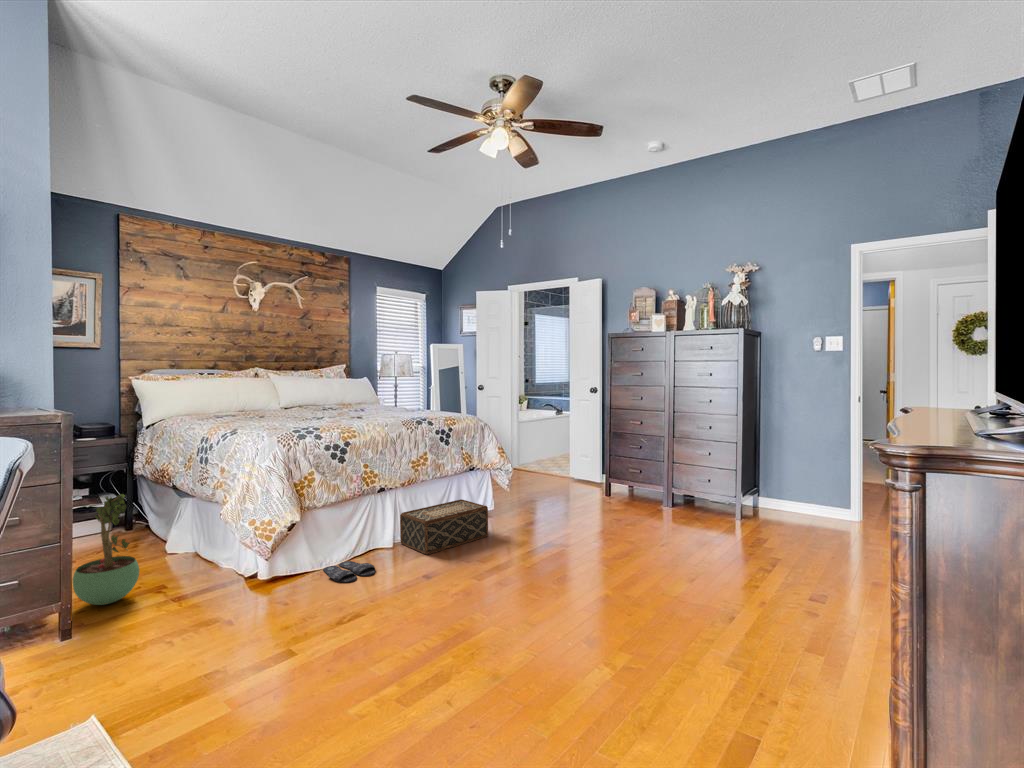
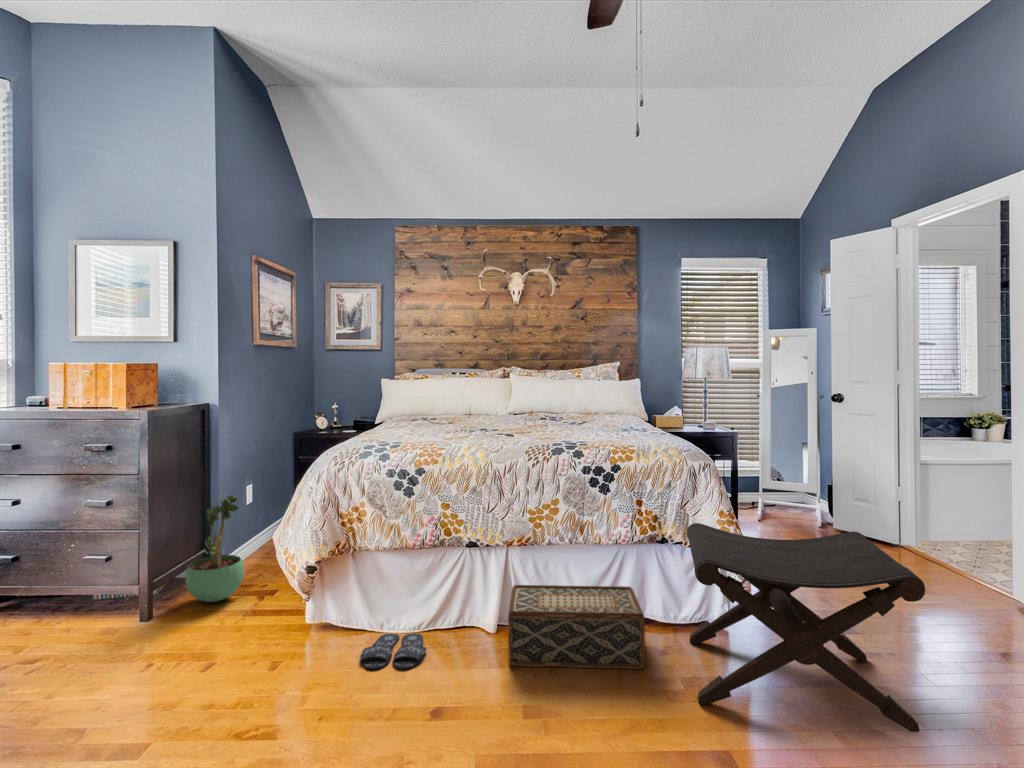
footstool: none [487,449,599,539] -> present [687,523,925,732]

